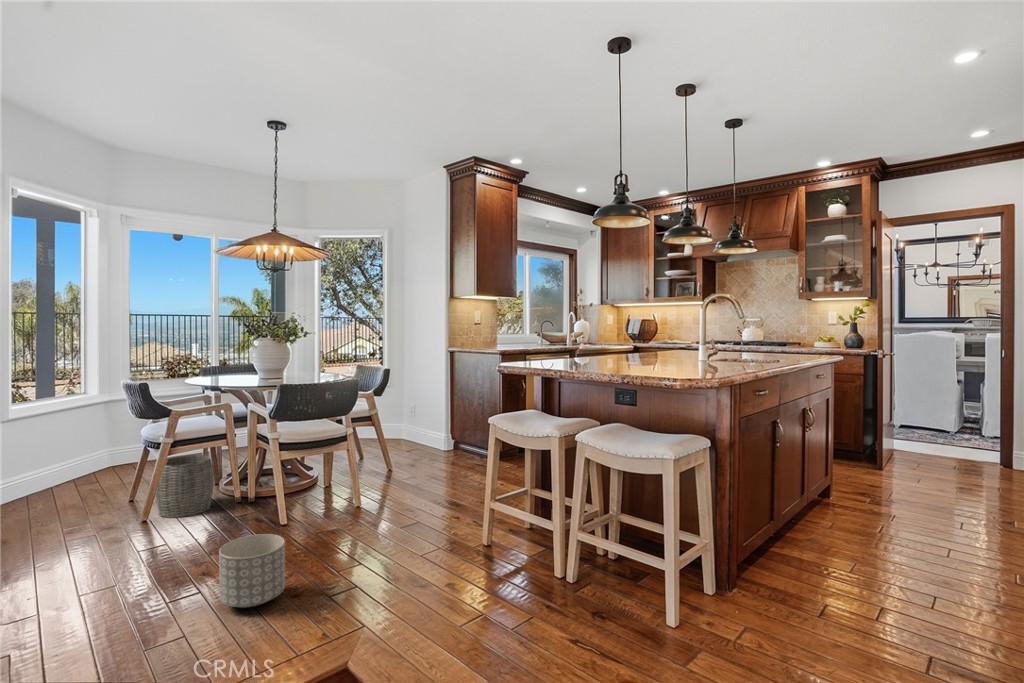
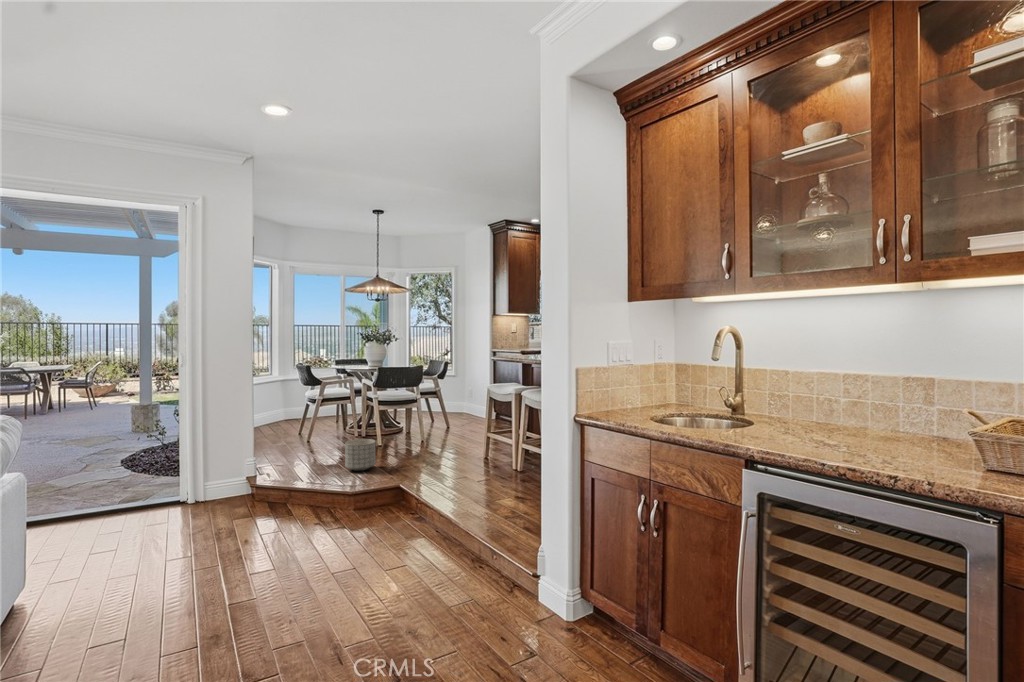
woven basket: present [155,455,214,518] -> none [313,409,344,442]

